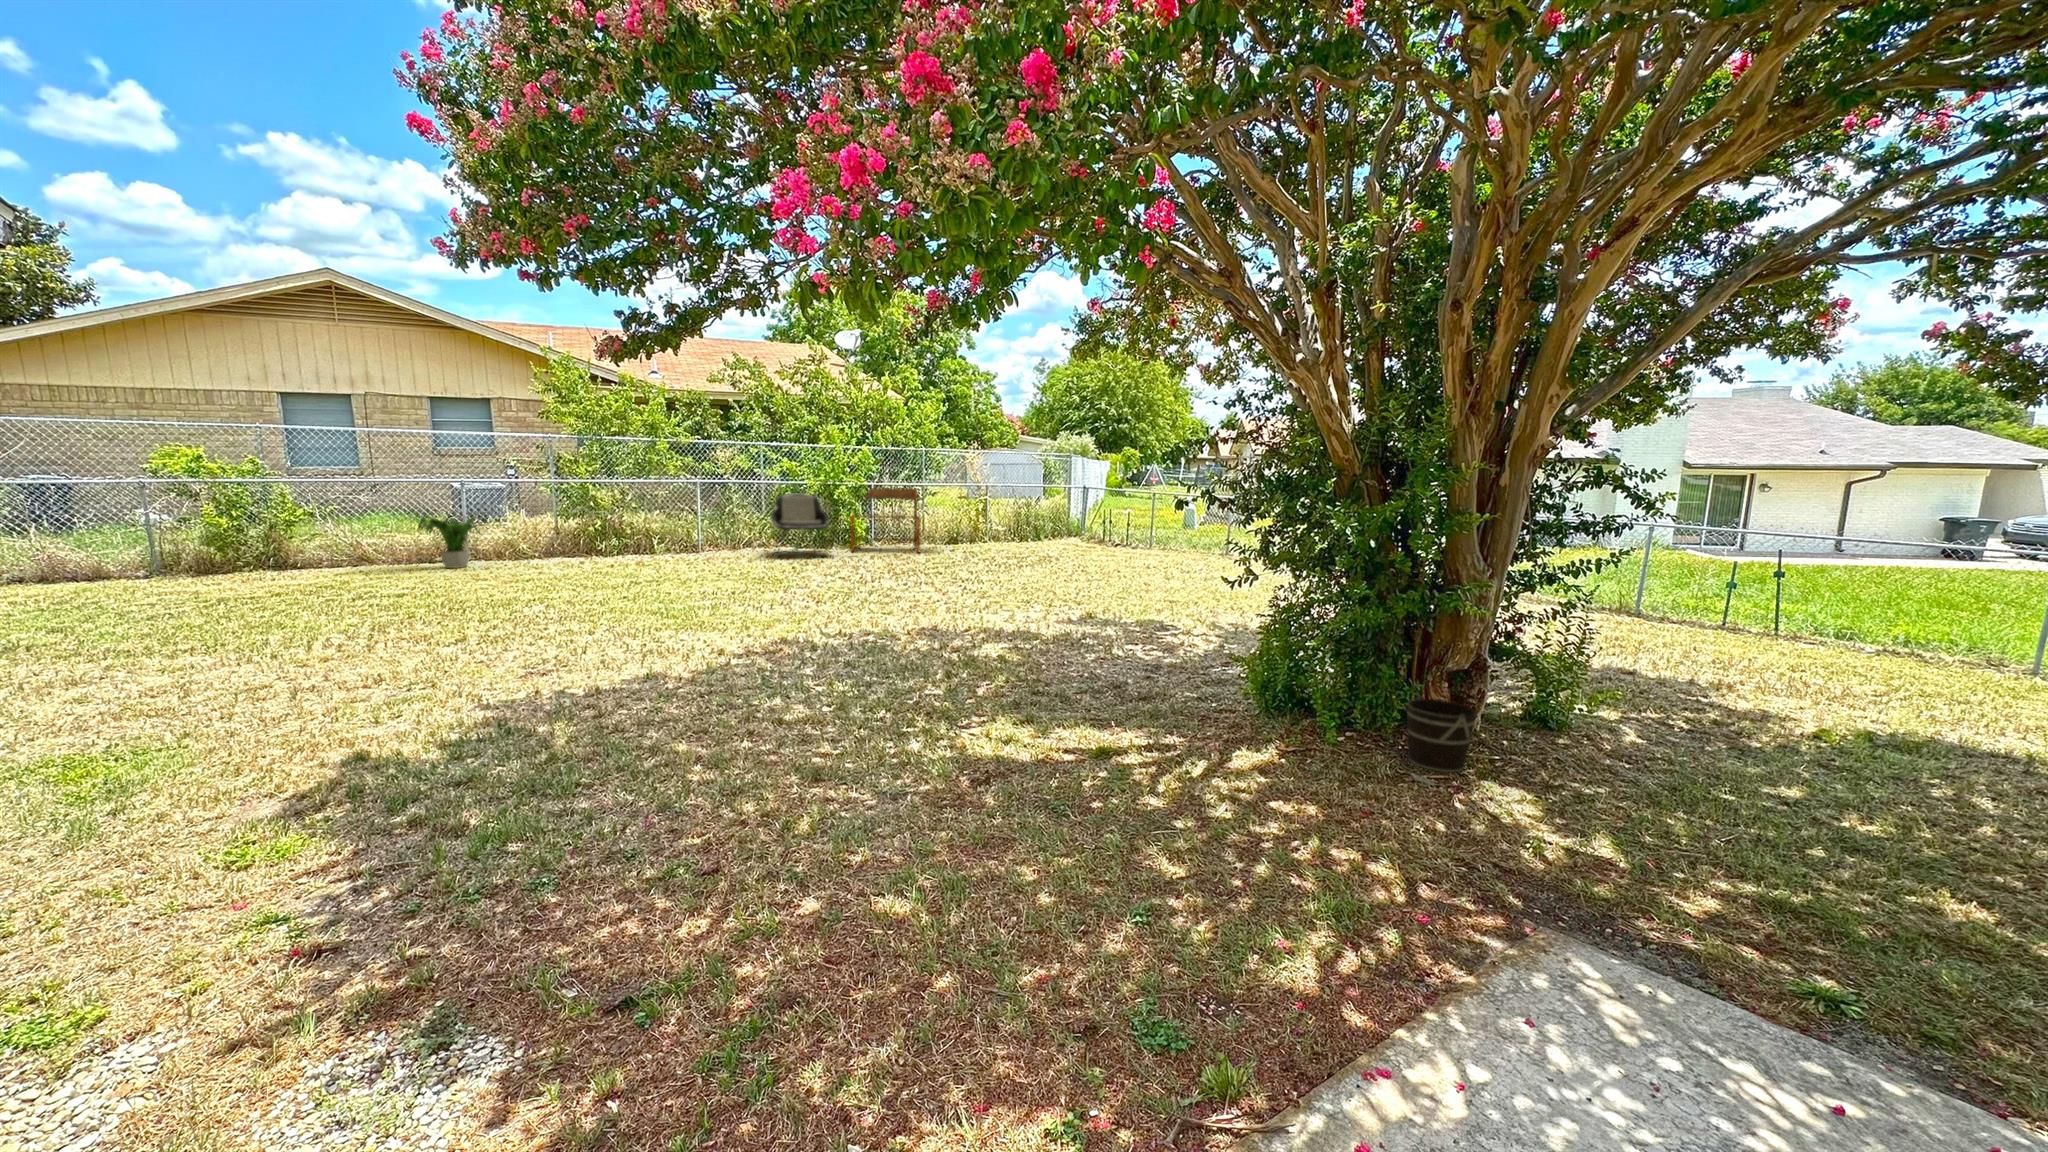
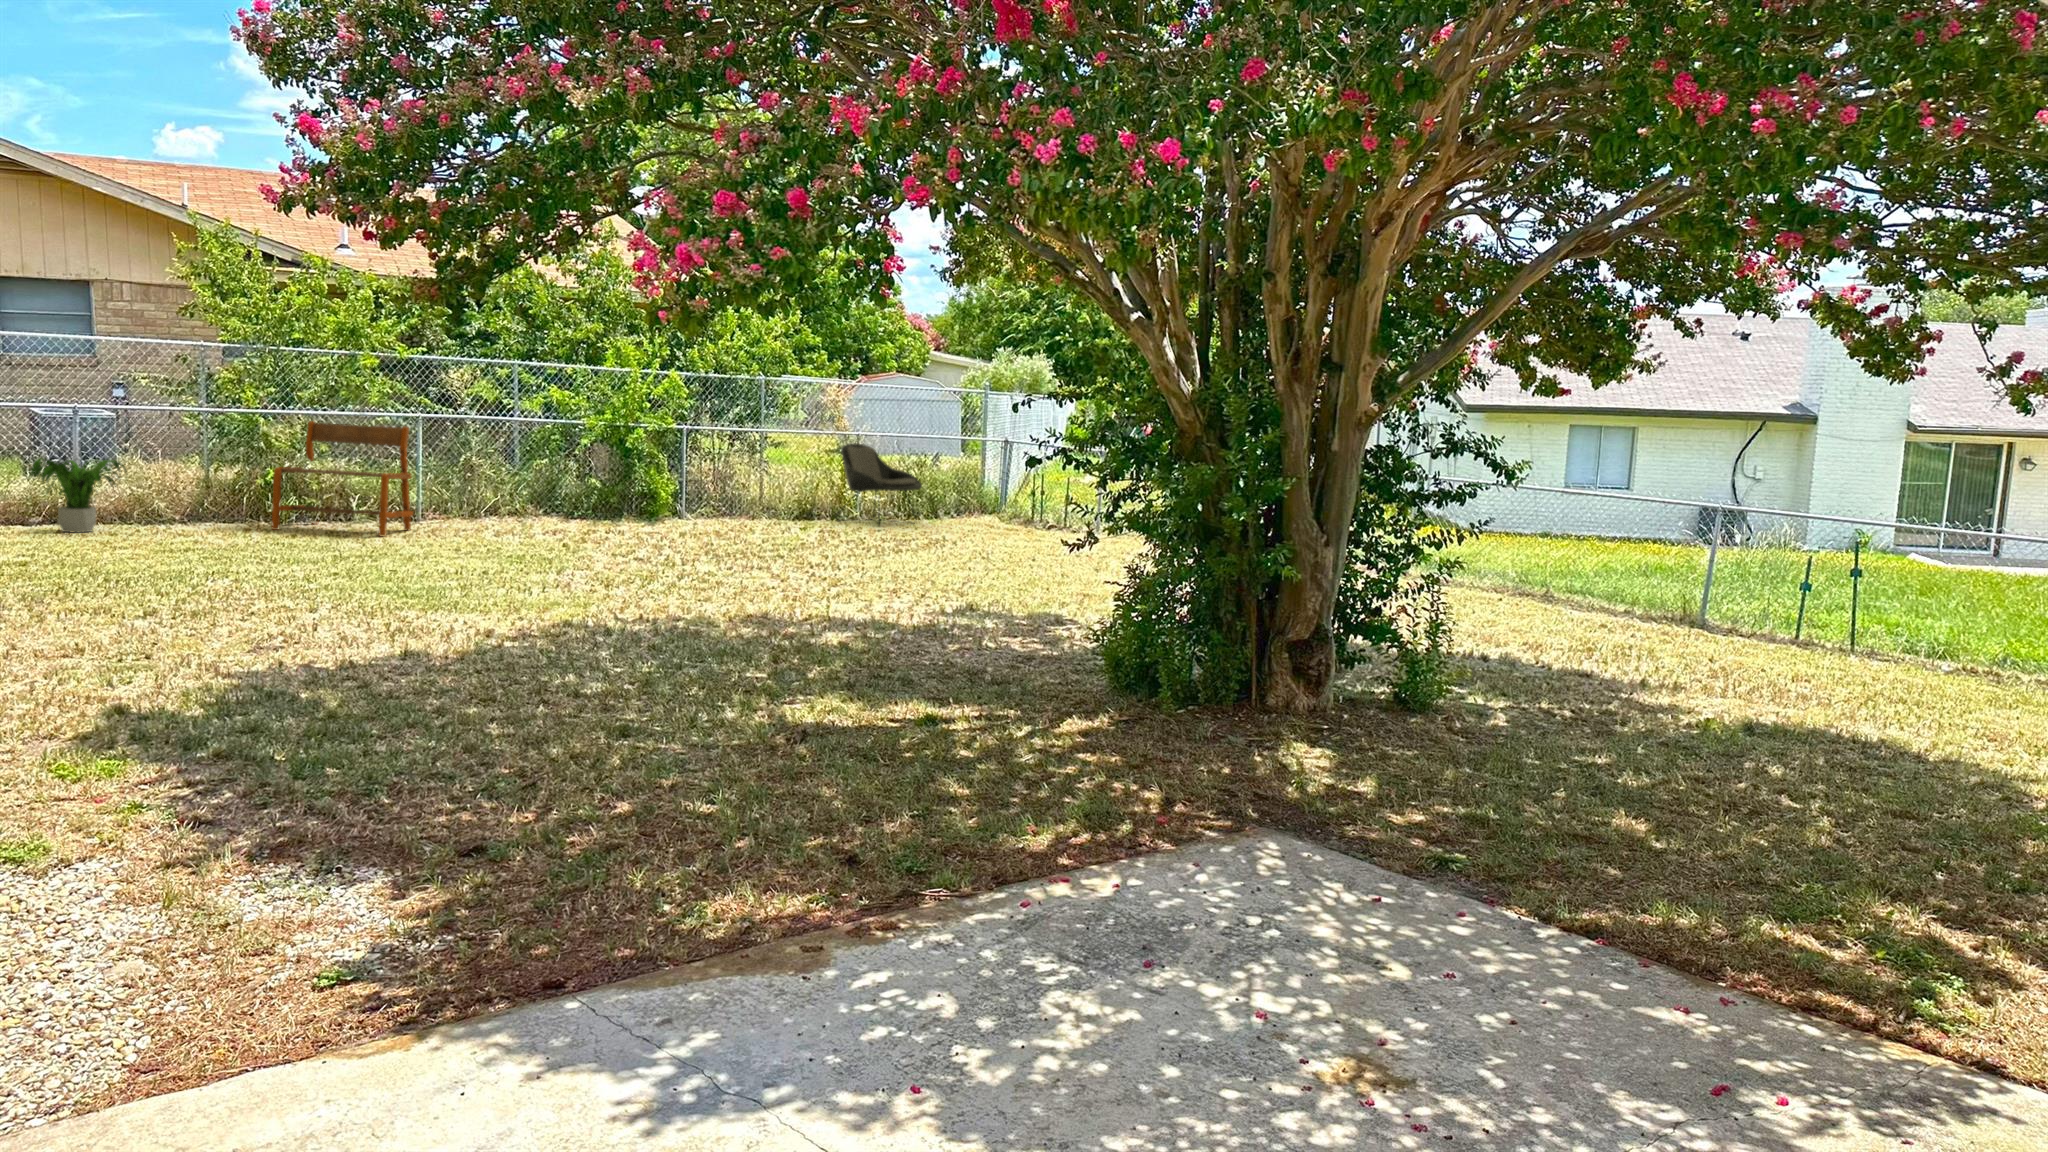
bench: present [851,488,921,553] -> present [272,421,413,536]
lounge chair: present [771,493,830,556] -> present [837,443,922,525]
bucket: present [1407,698,1476,772] -> none [1254,668,1321,743]

